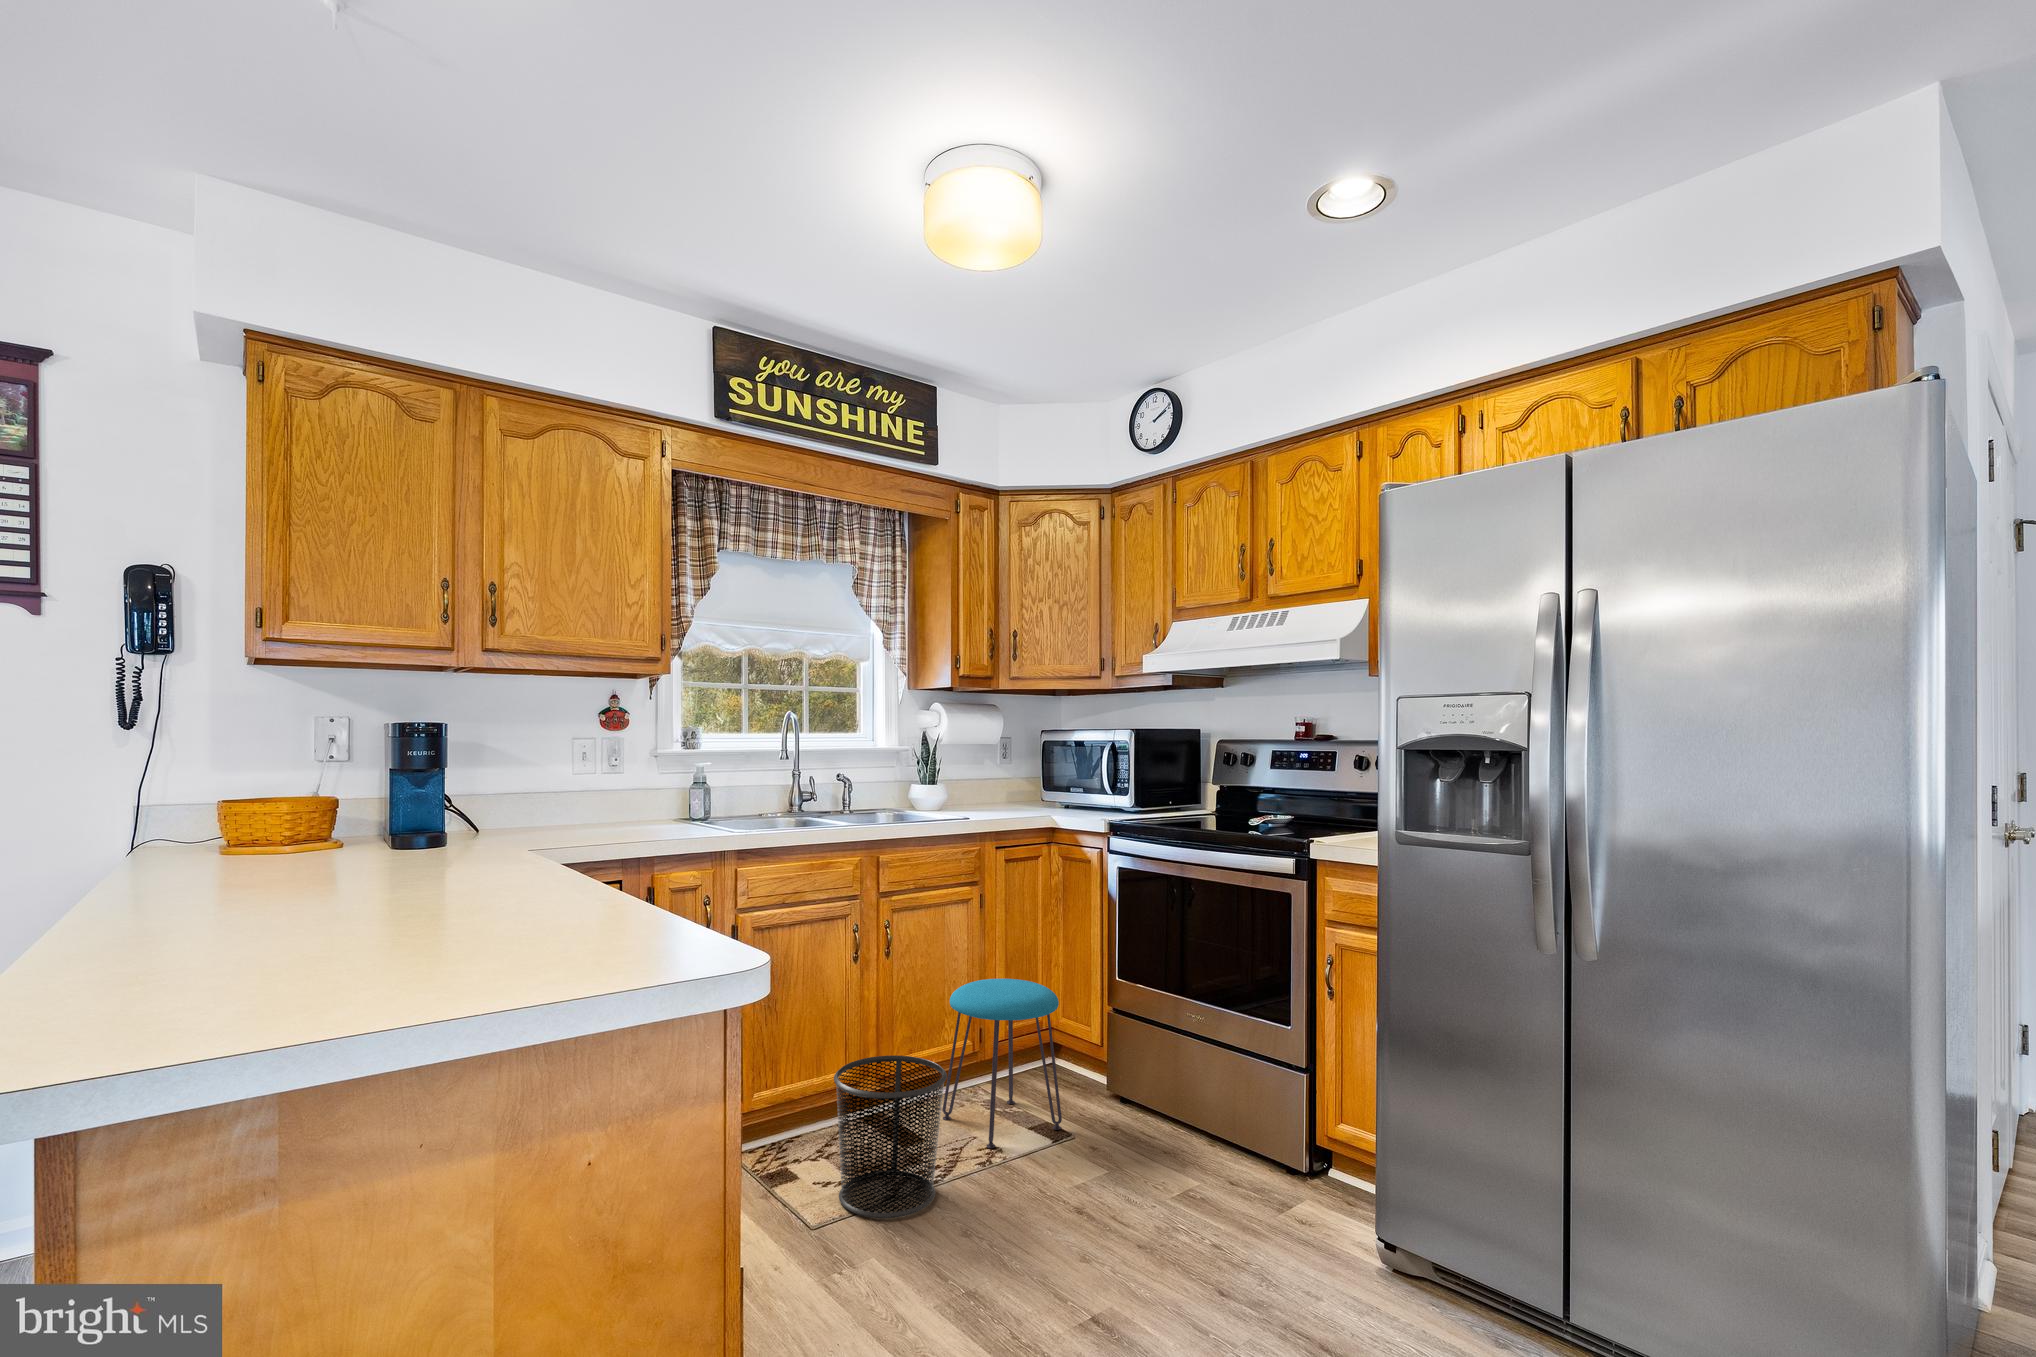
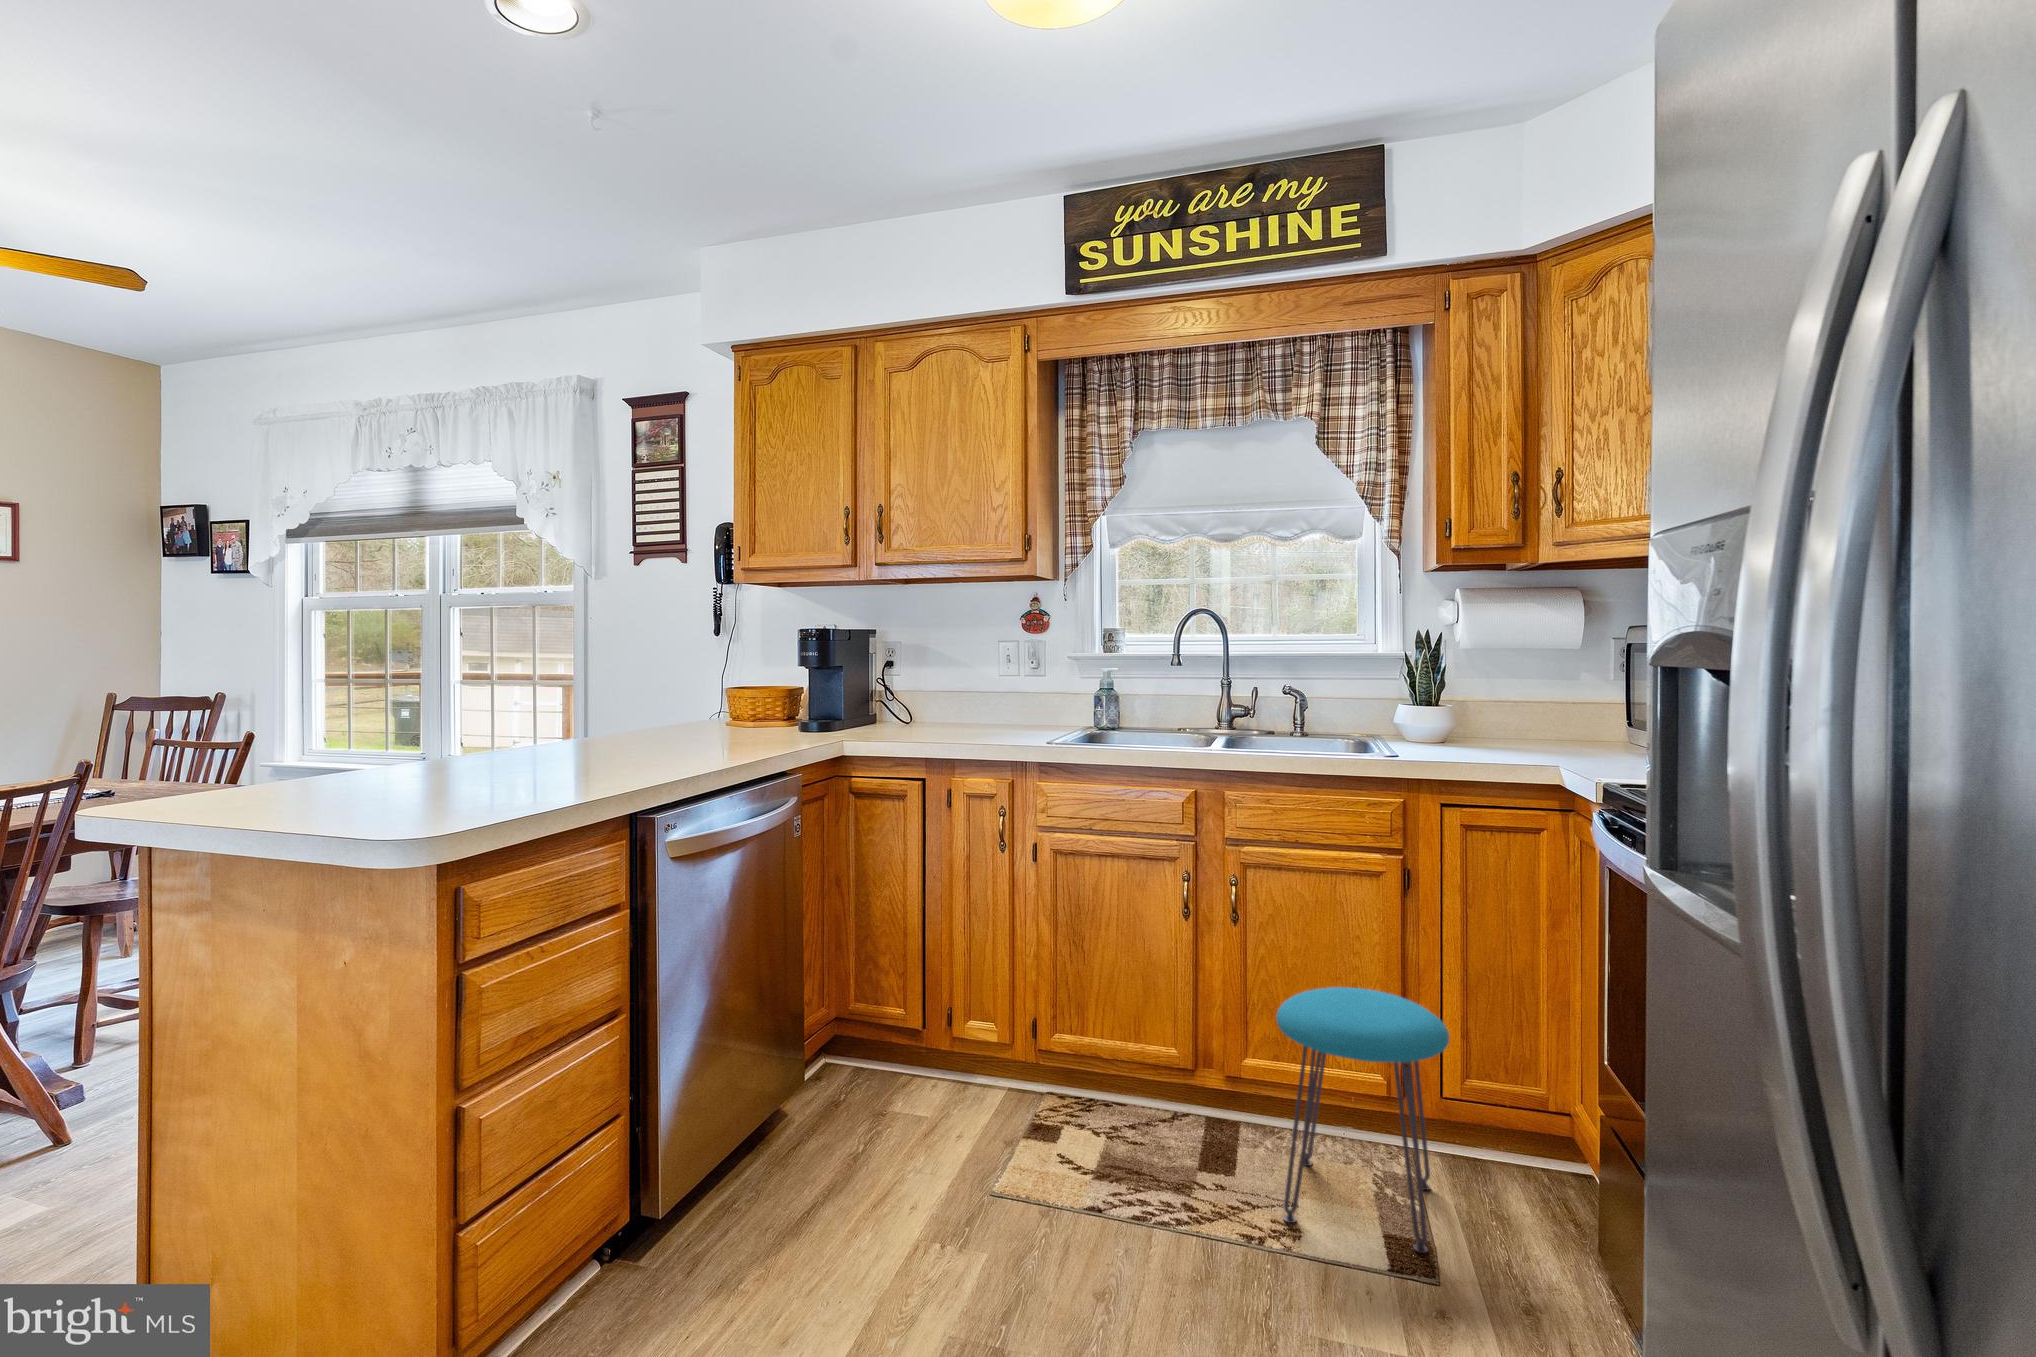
waste bin: present [834,1055,947,1218] -> none [1015,1027,1157,1234]

